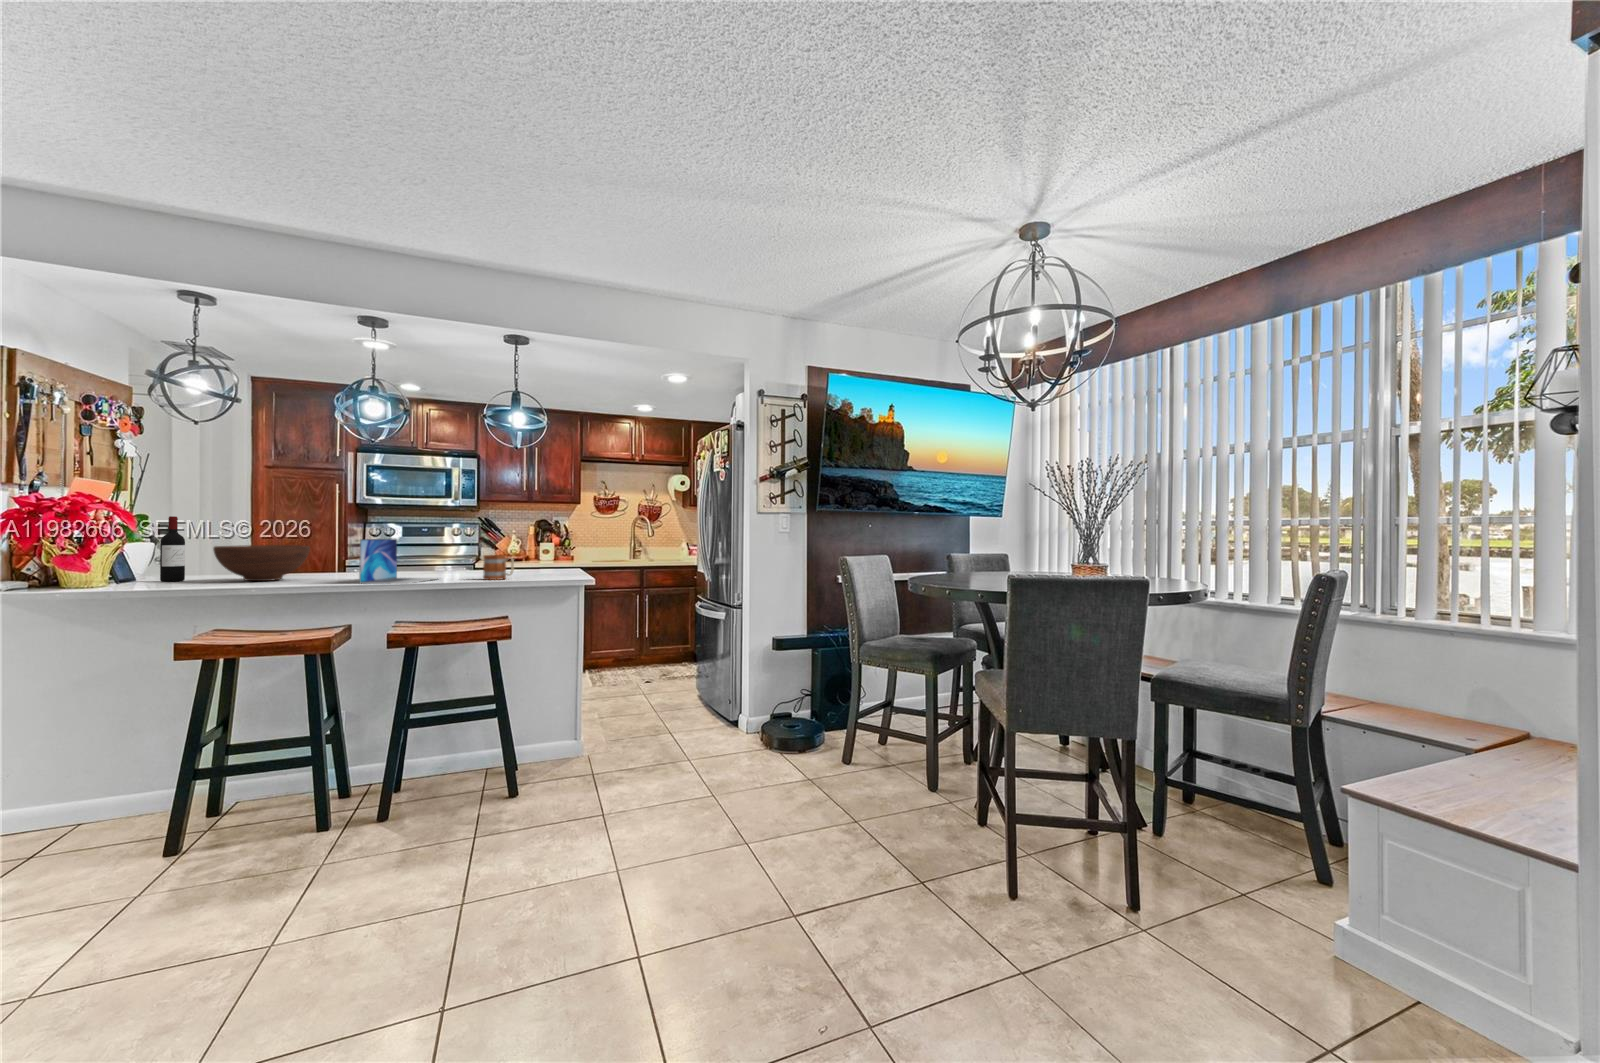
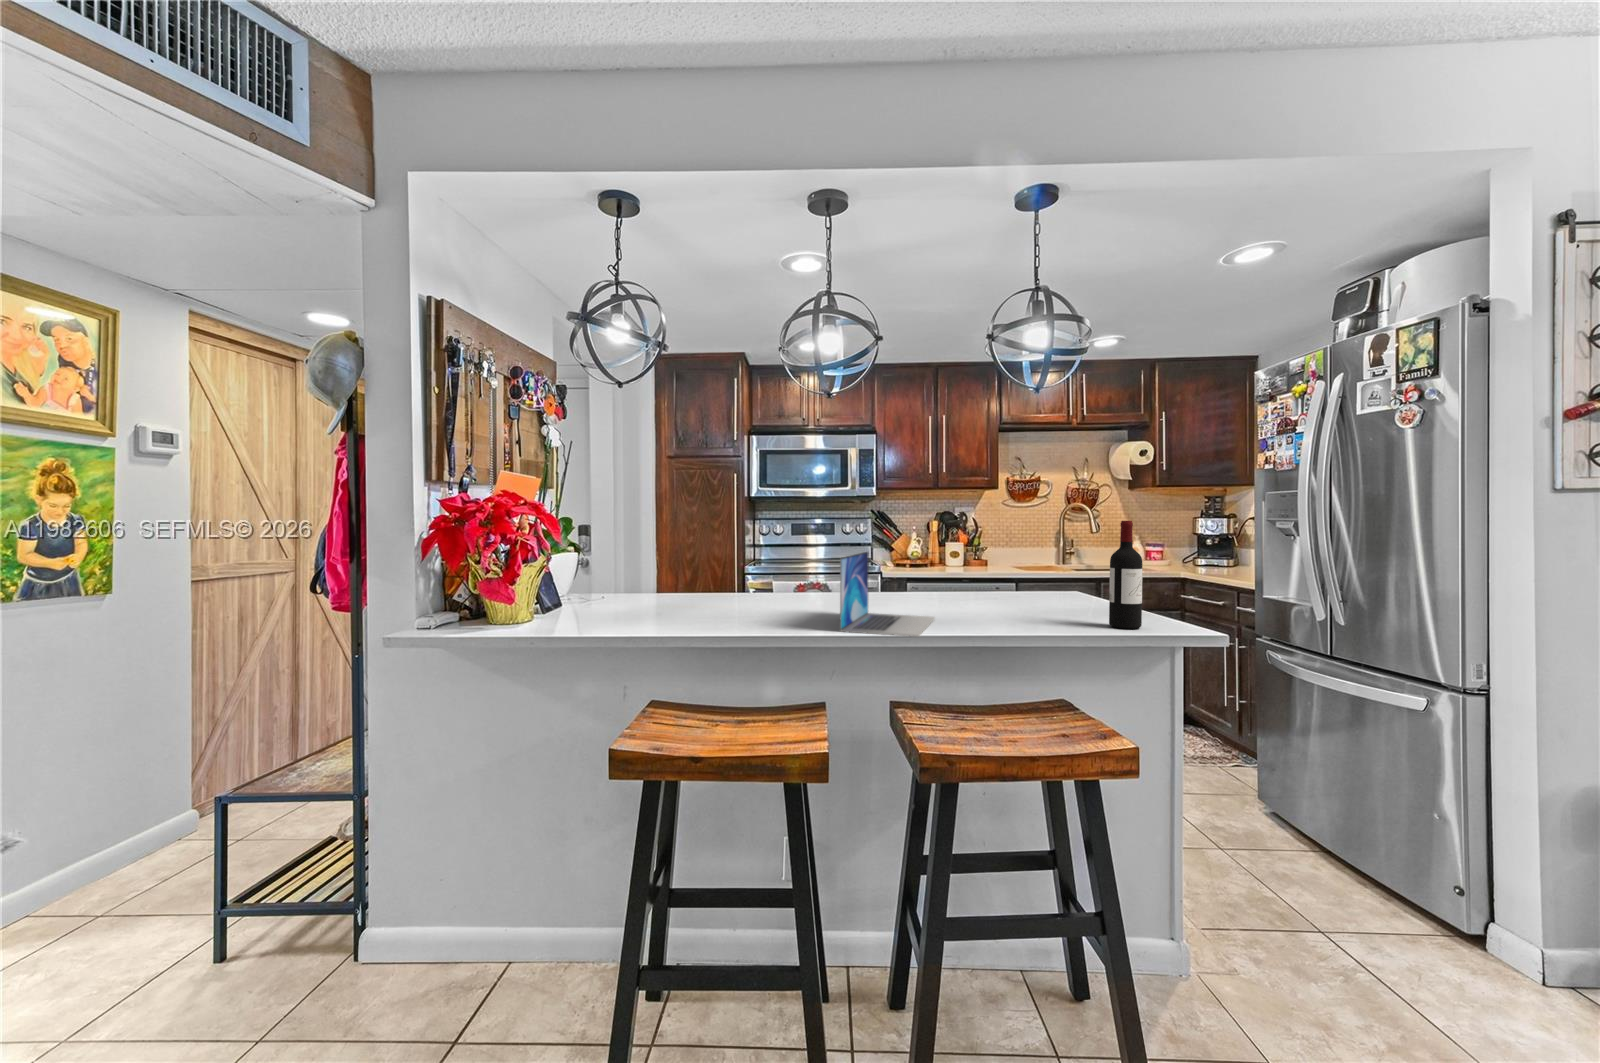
wine bottle: present [160,516,185,582] -> present [1109,521,1142,629]
fruit bowl: present [213,545,310,581] -> none [644,558,752,613]
mug: present [483,555,514,580] -> none [1009,581,1066,628]

